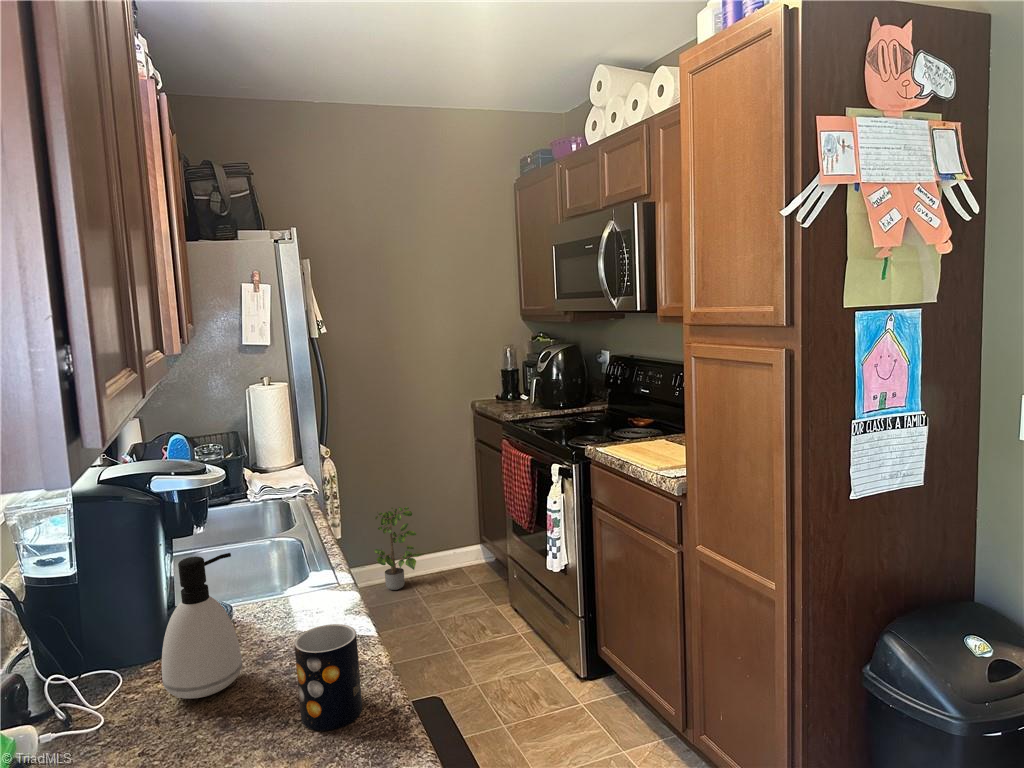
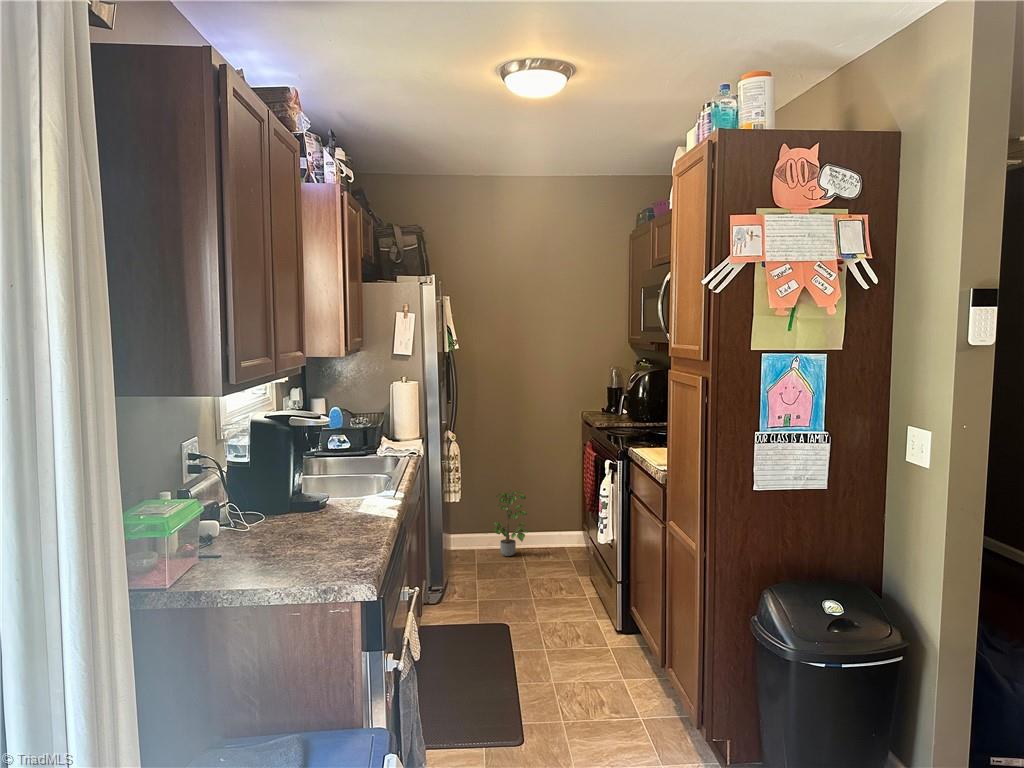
soap dispenser: present [162,553,242,699] -> none [281,457,320,529]
mug: present [294,624,362,731] -> none [335,498,367,547]

